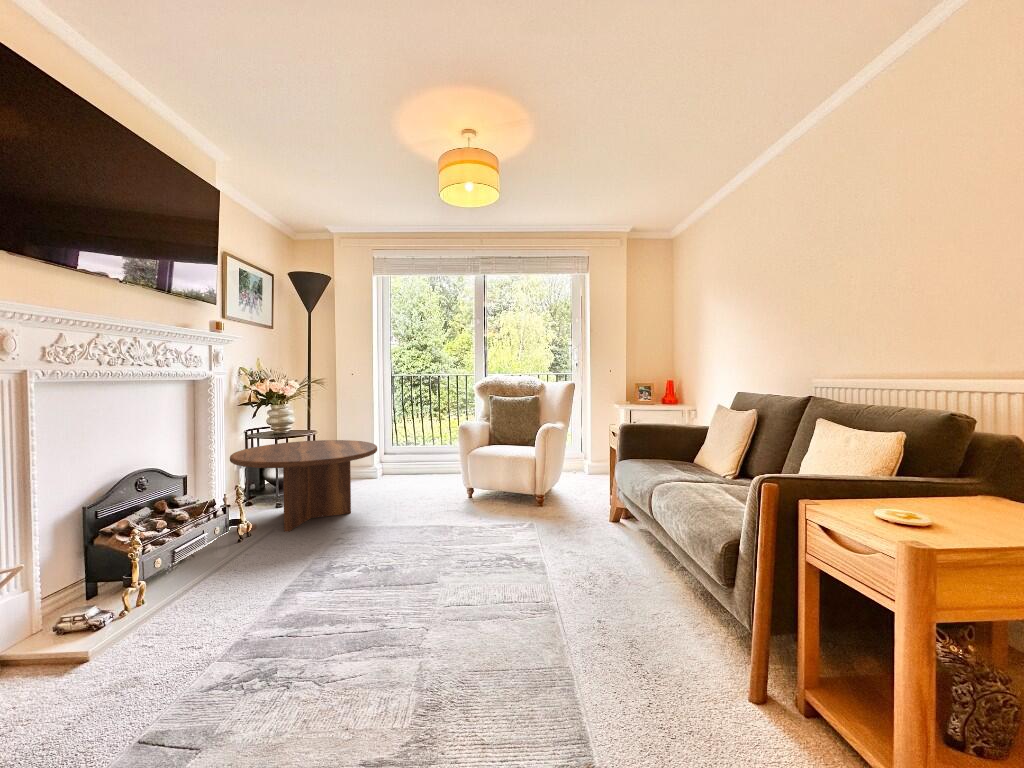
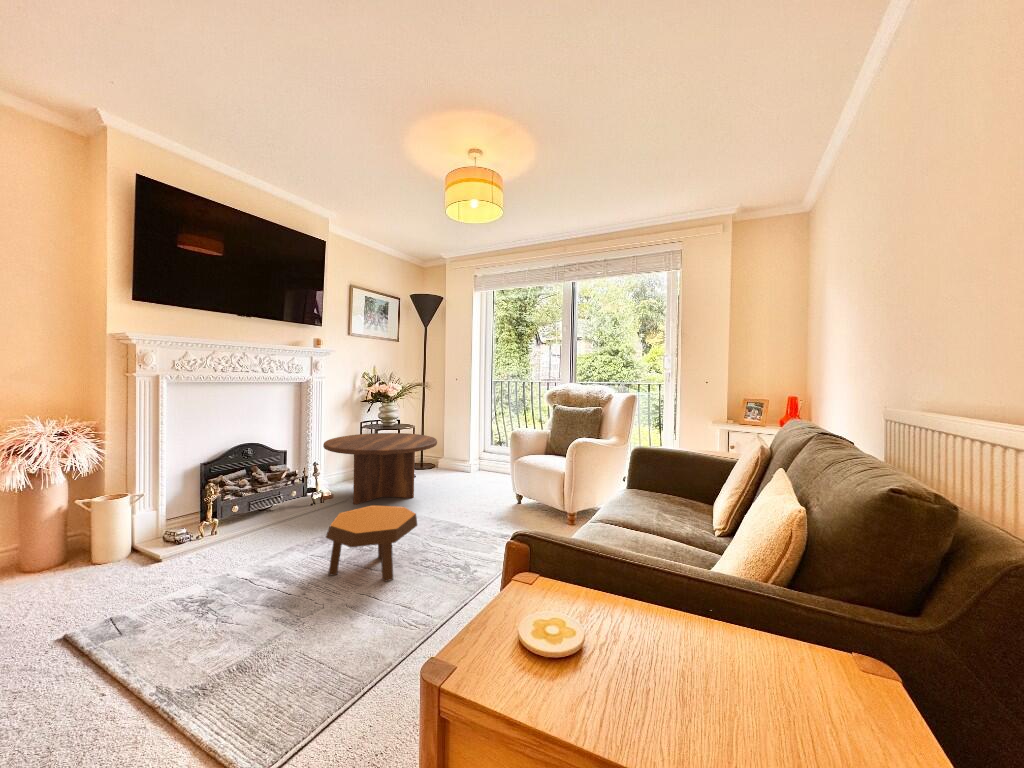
footstool: none [363,511,462,601] -> present [326,505,417,582]

